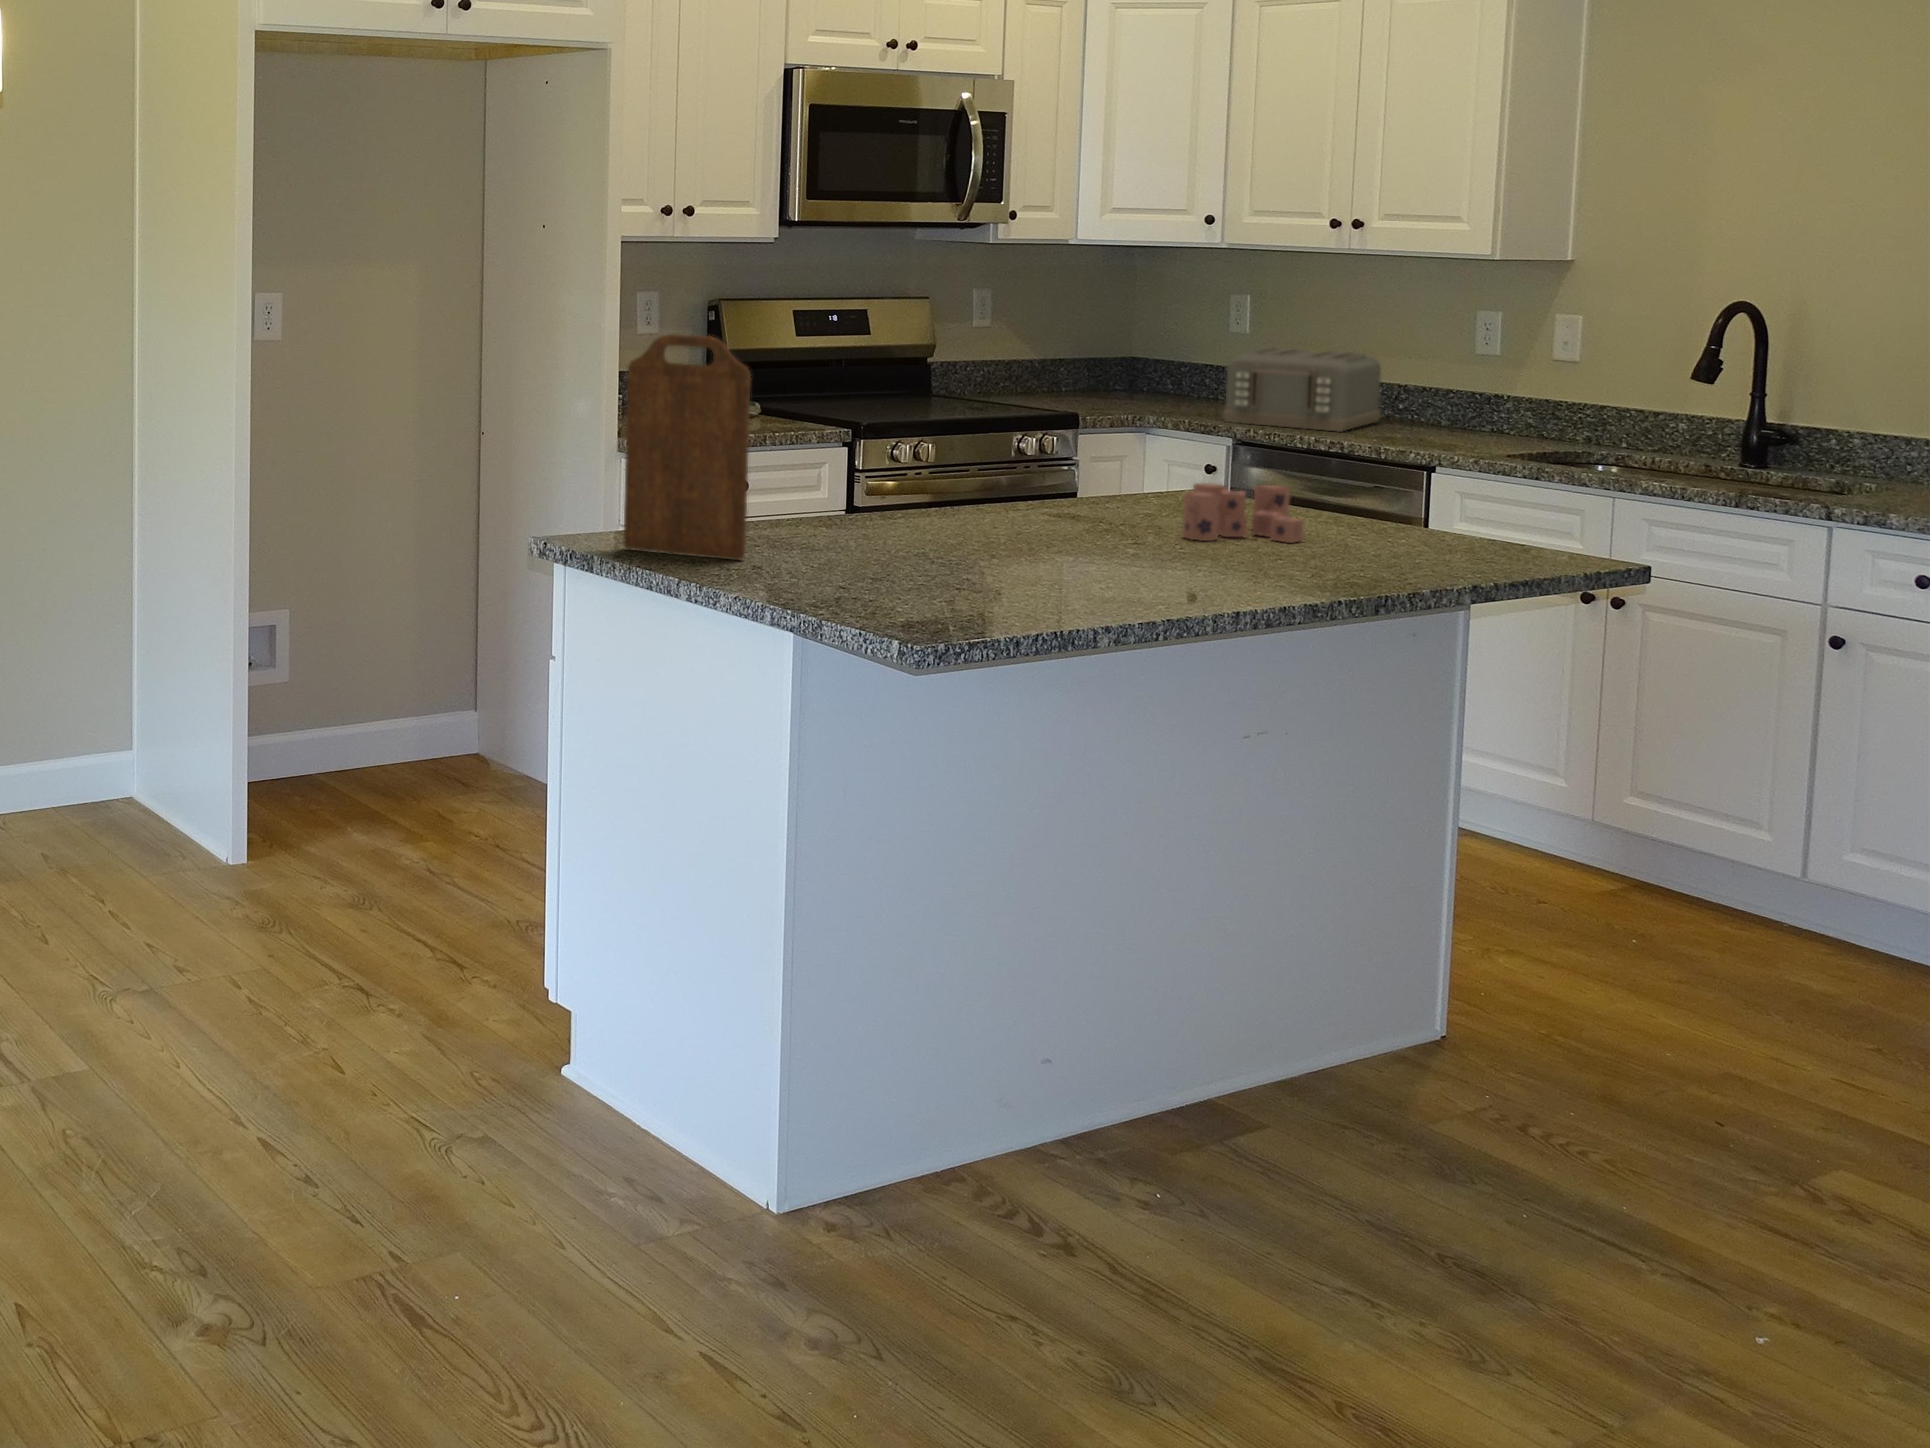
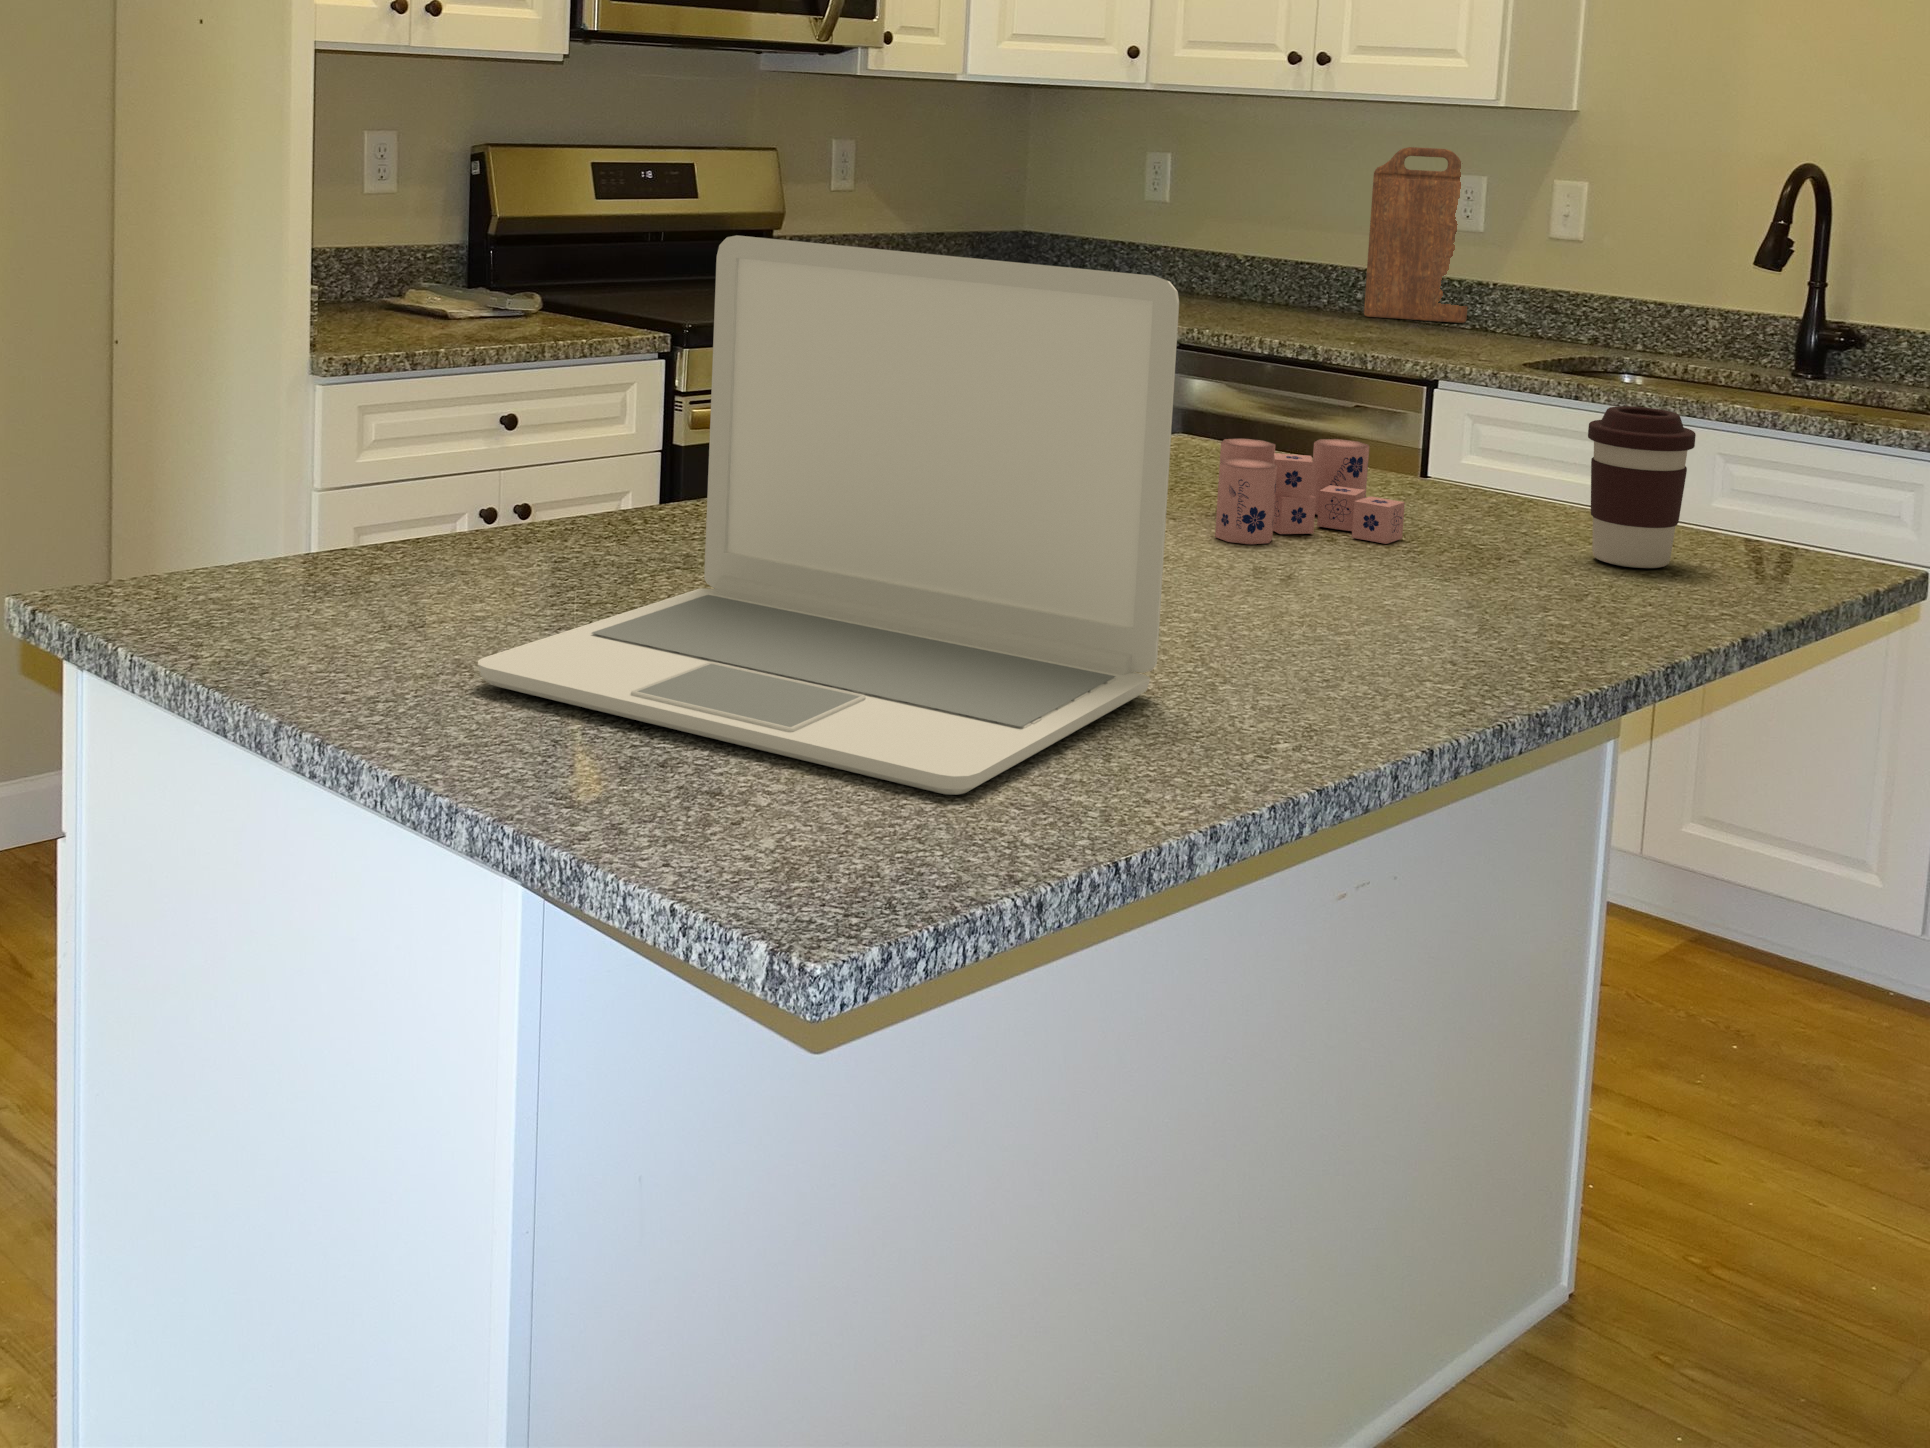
cutting board: present [623,334,751,560] -> present [1364,147,1467,323]
toaster: present [1223,348,1381,432] -> none [1155,220,1343,331]
laptop: none [771,363,1114,611] -> present [478,235,1179,795]
coffee cup: none [1414,462,1481,557] -> present [1588,406,1696,568]

